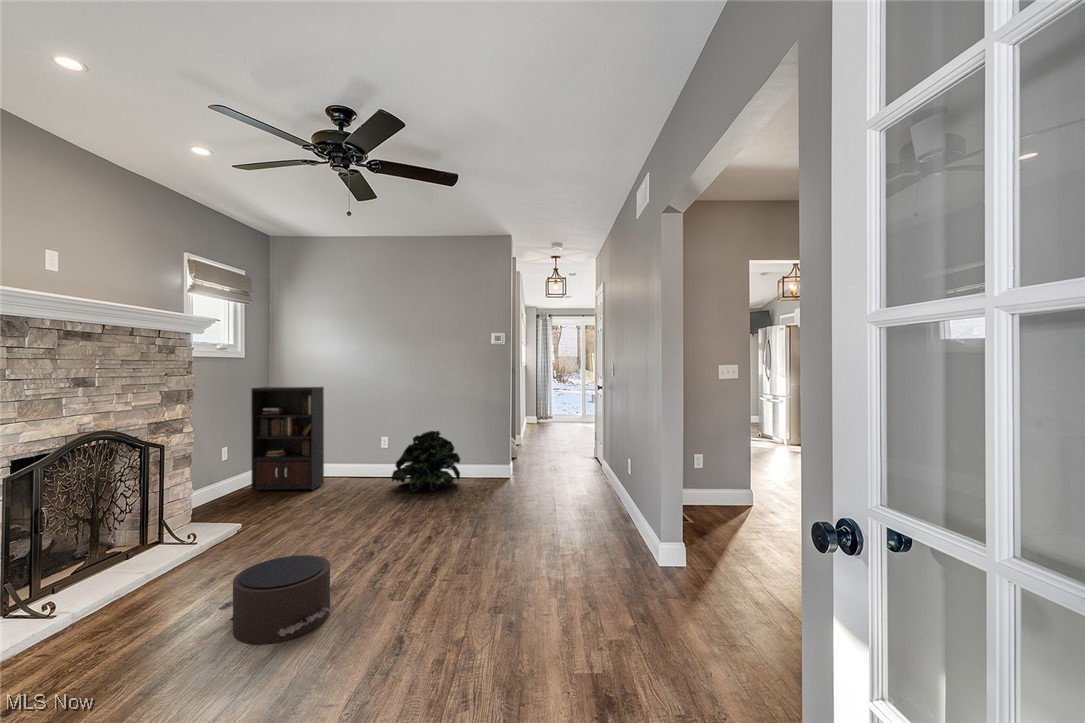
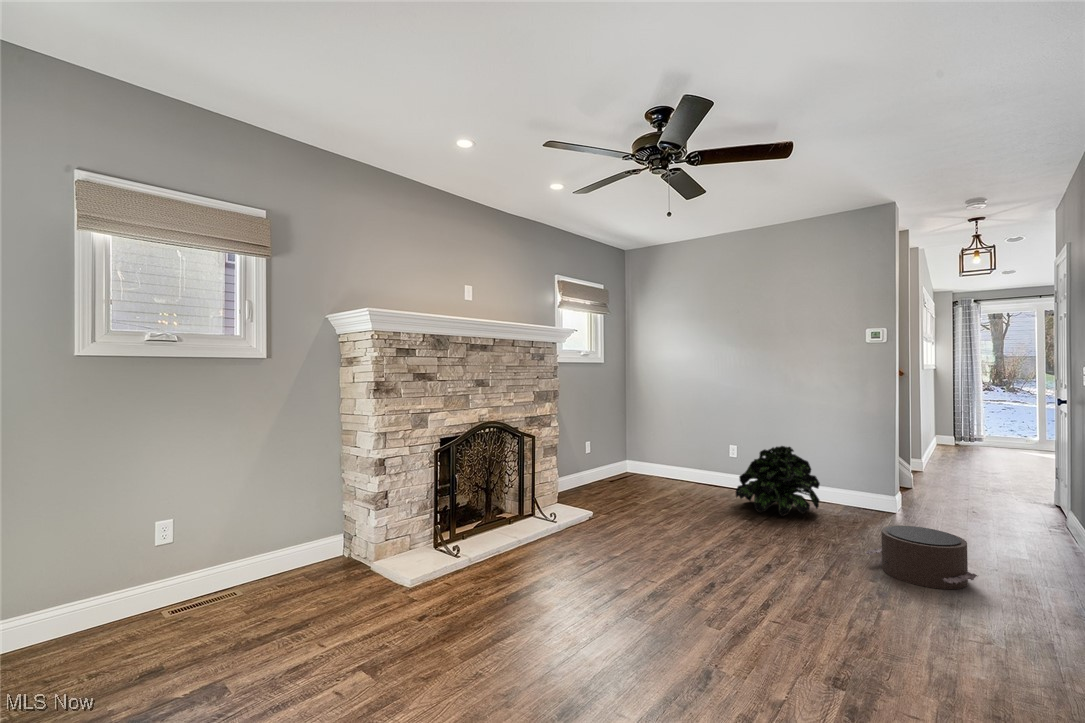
bookcase: present [251,387,348,490] -> none [605,390,692,493]
pouf: present [218,555,330,644] -> present [865,525,977,589]

